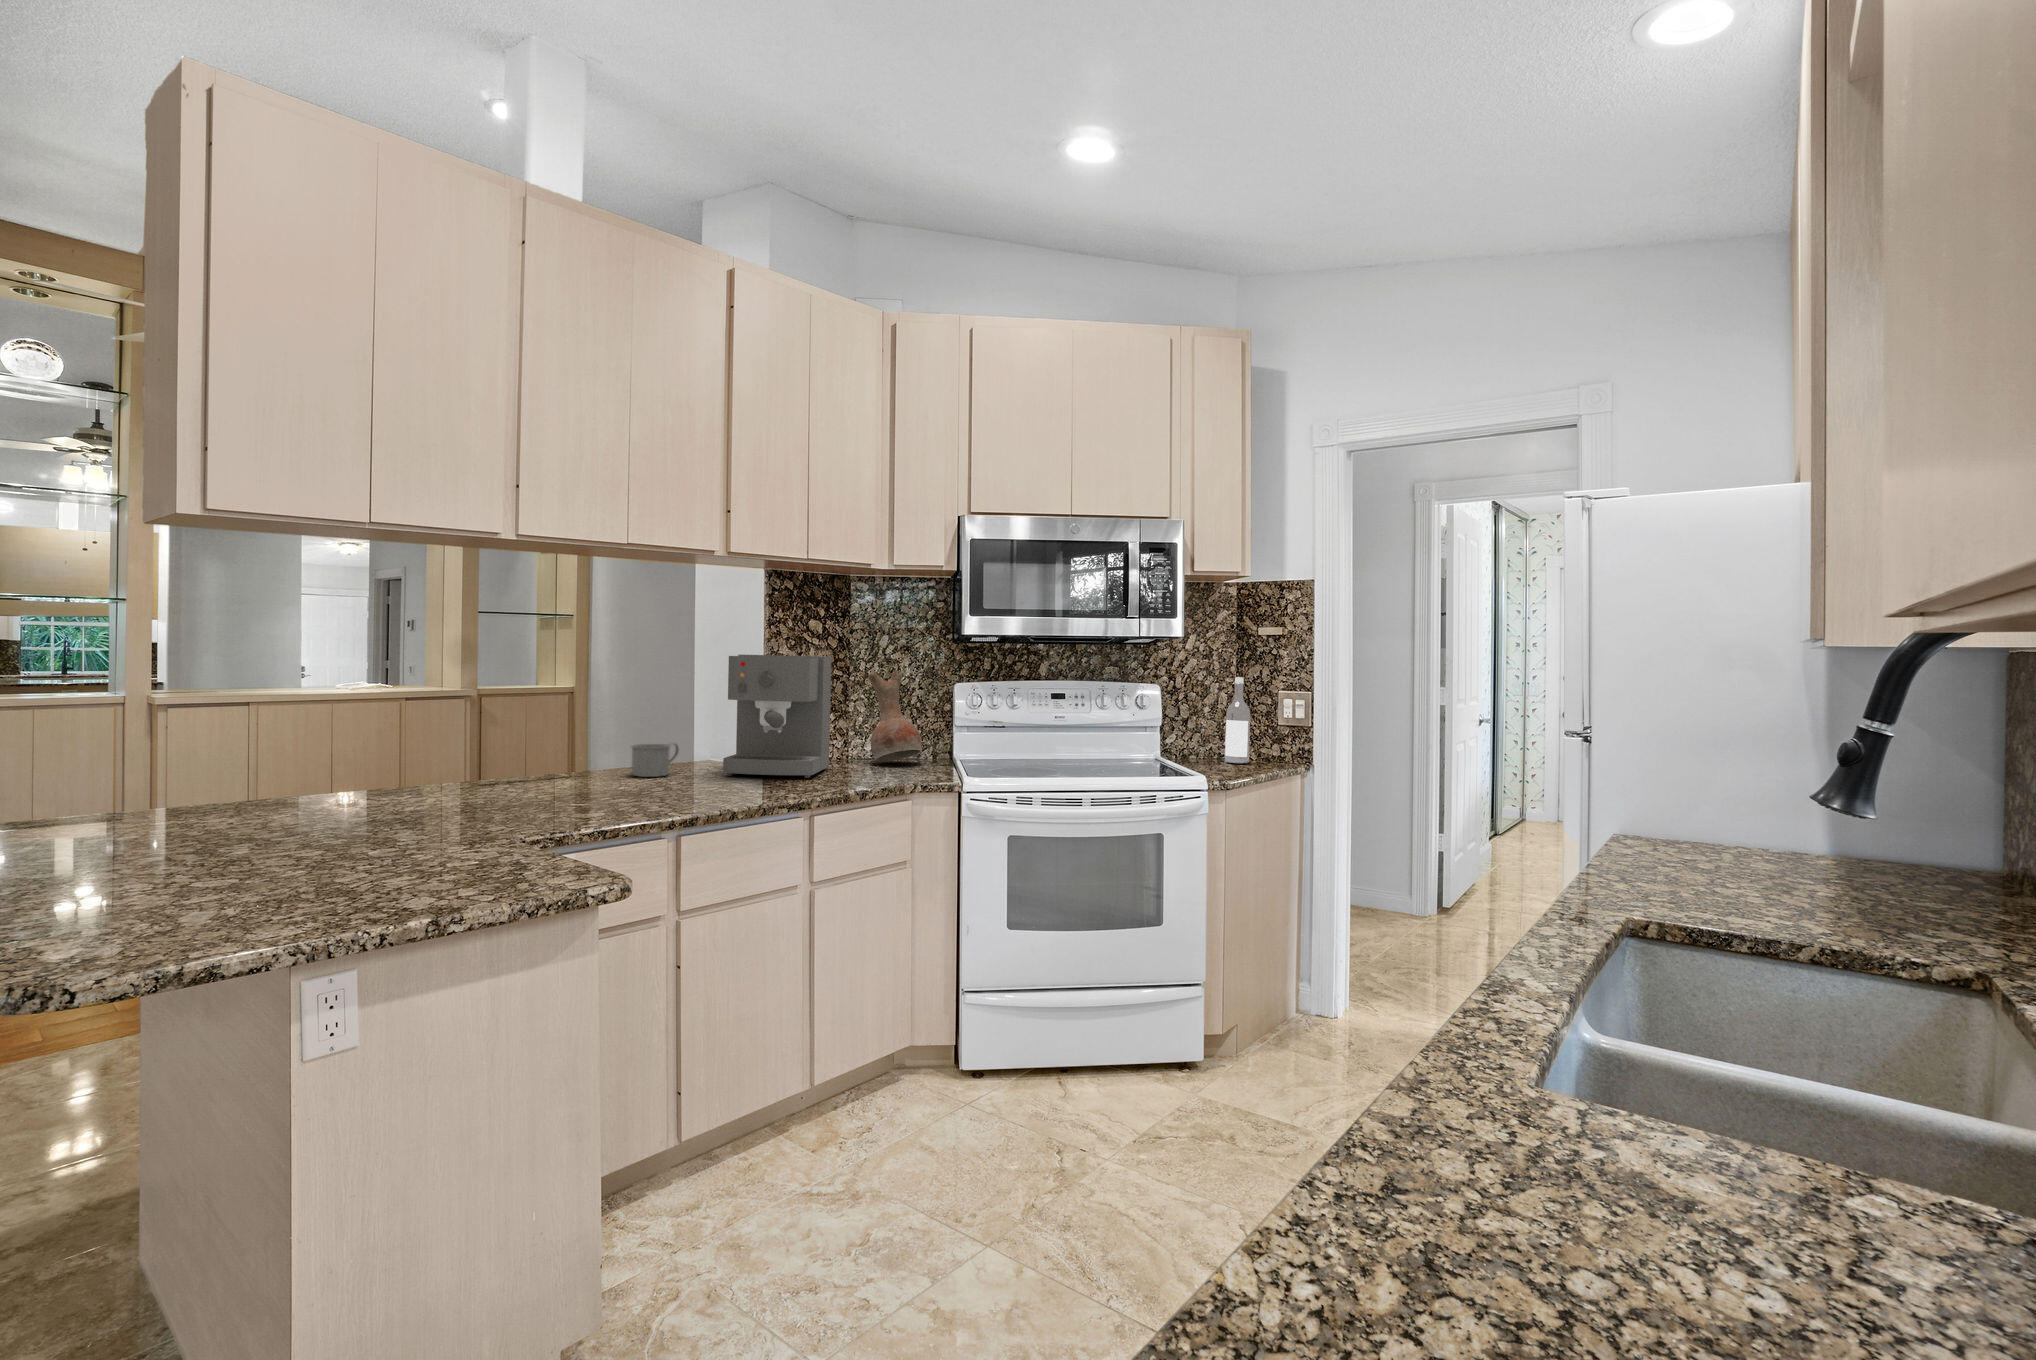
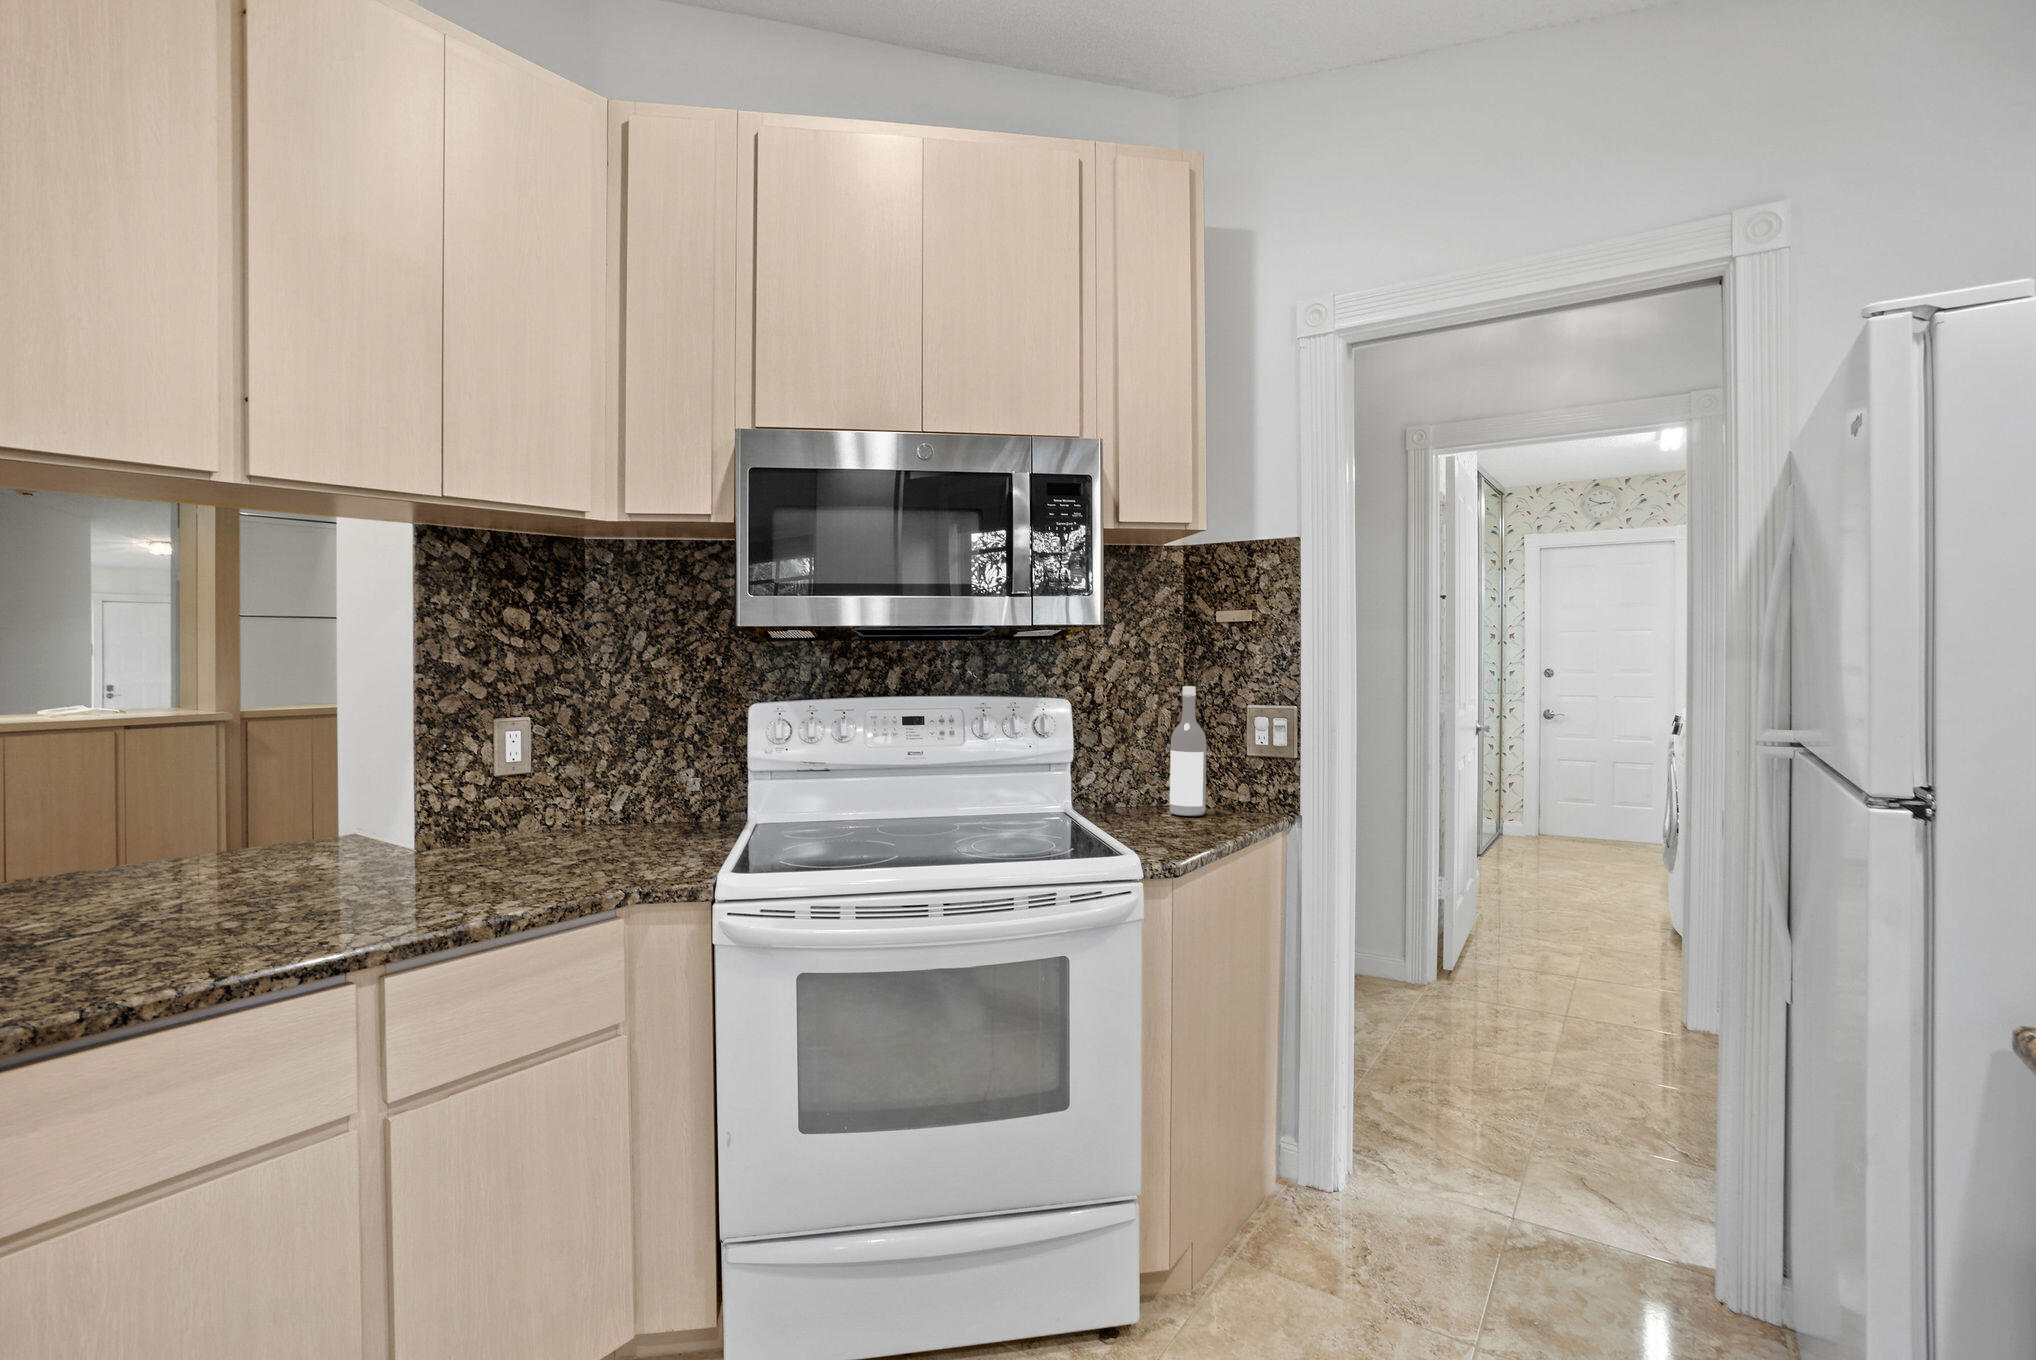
coffee maker: present [723,655,831,778] -> none [276,665,510,886]
vase: present [868,670,922,762] -> none [597,685,686,836]
mug: present [632,744,679,777] -> none [84,827,203,897]

